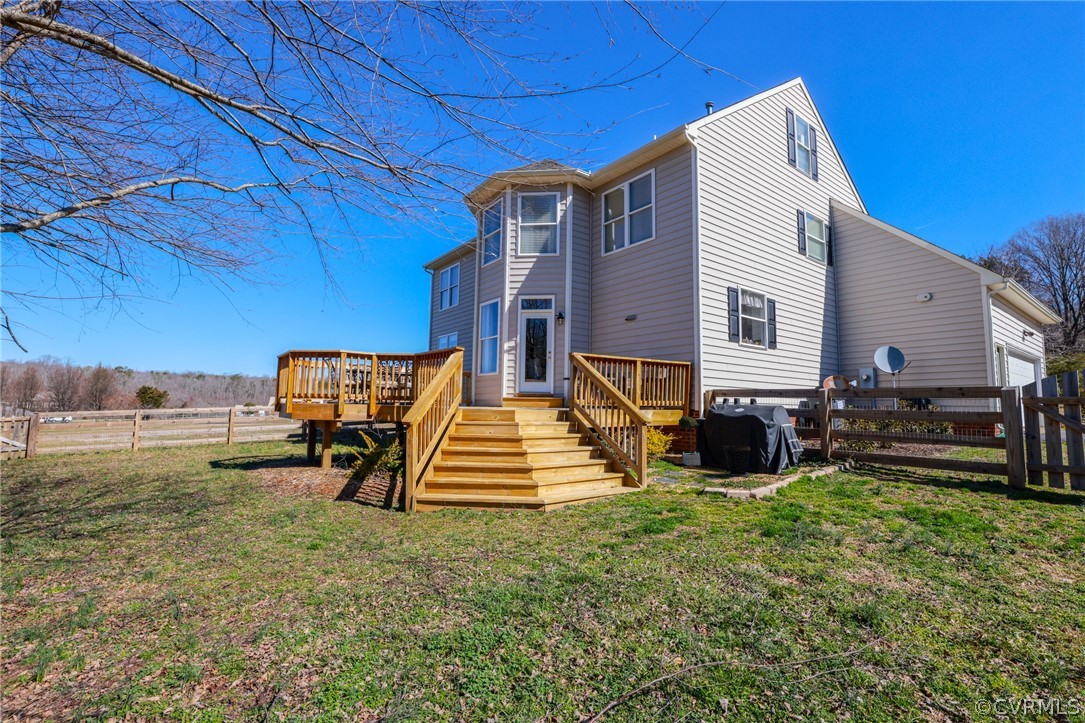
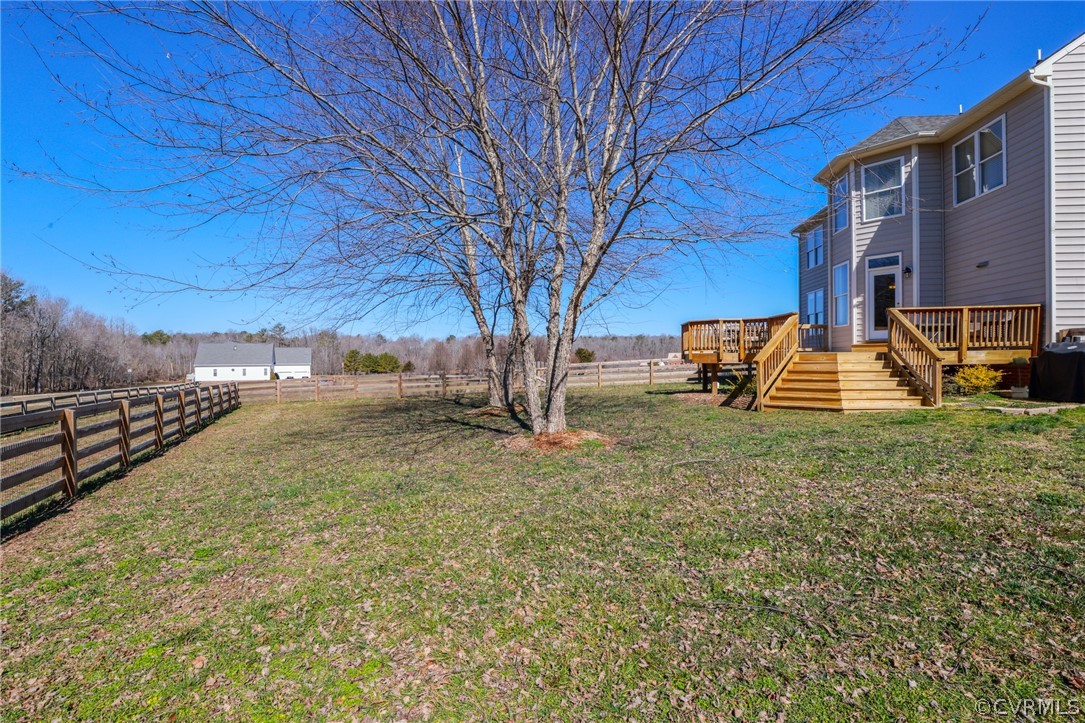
bucket: present [723,446,750,477] -> none [1030,377,1061,403]

